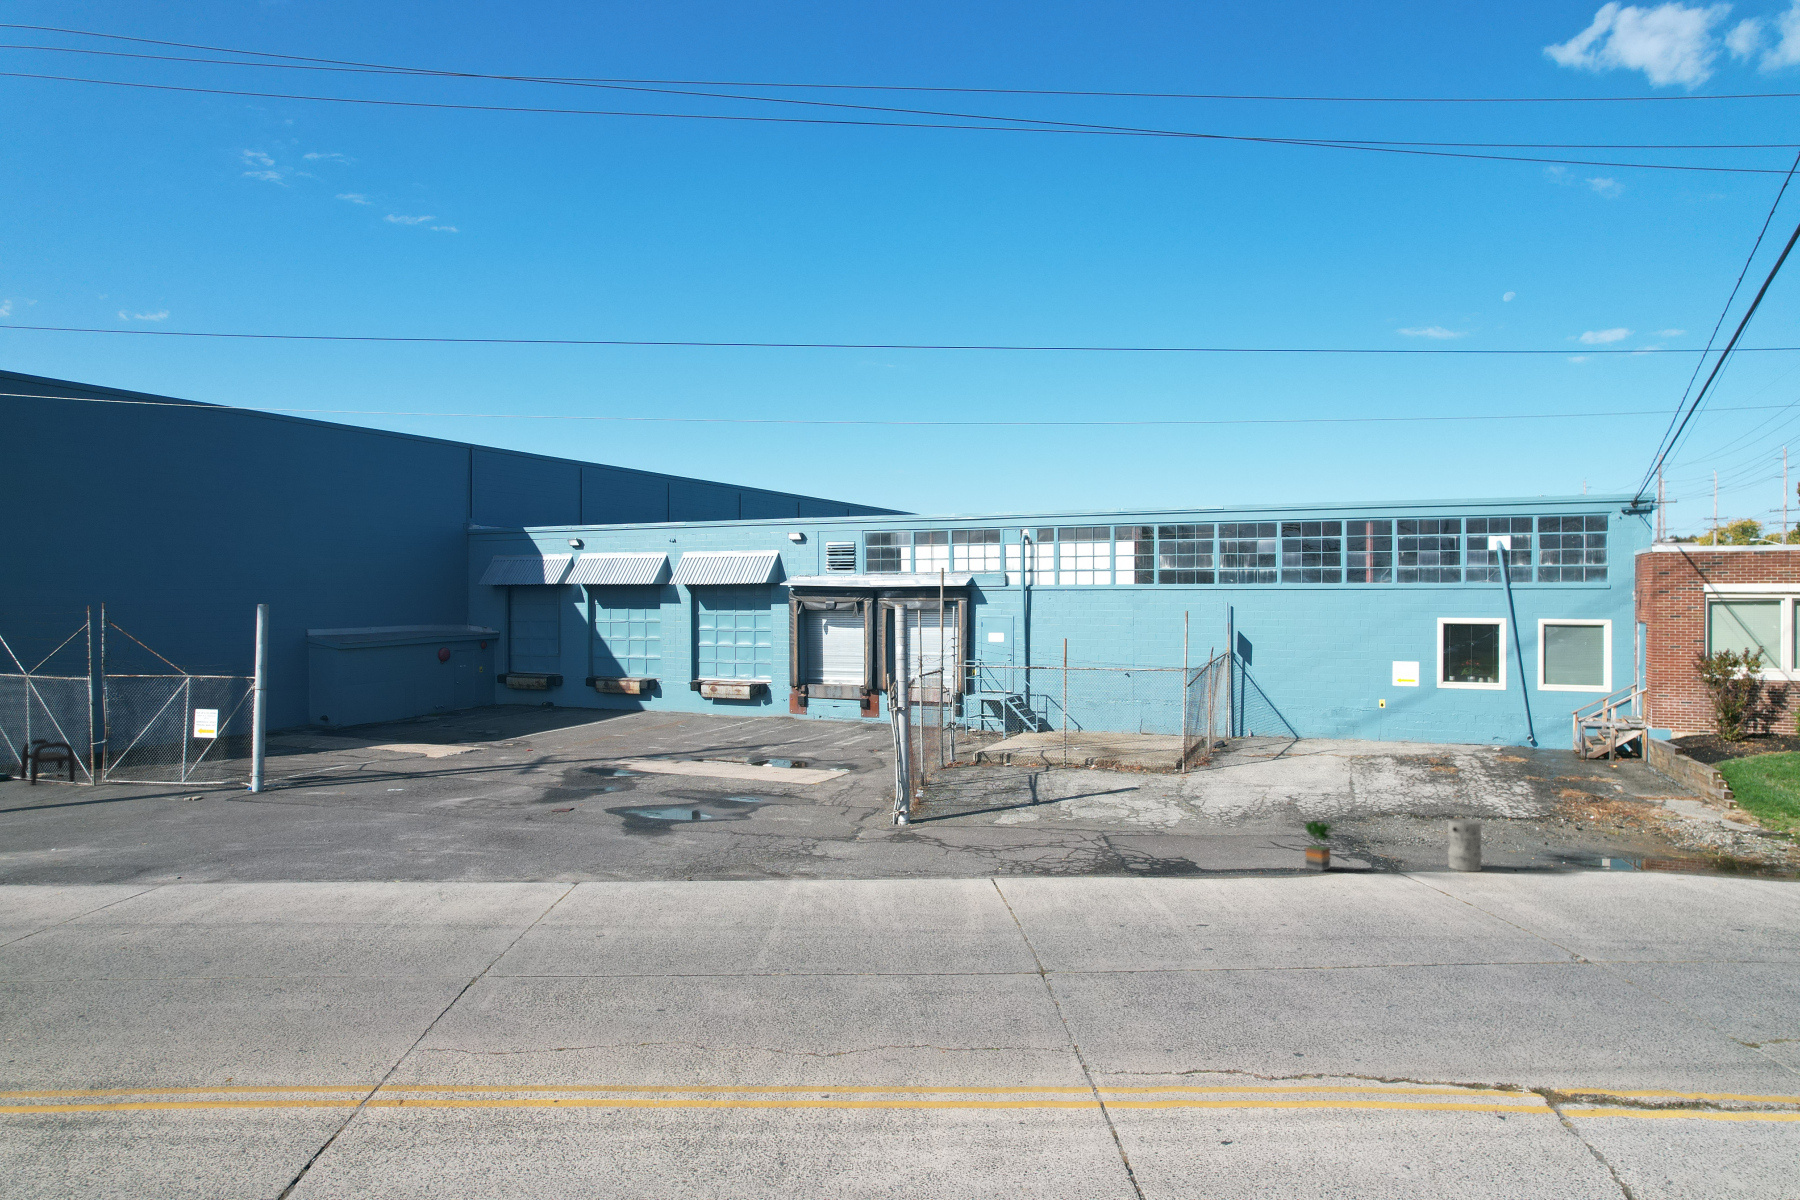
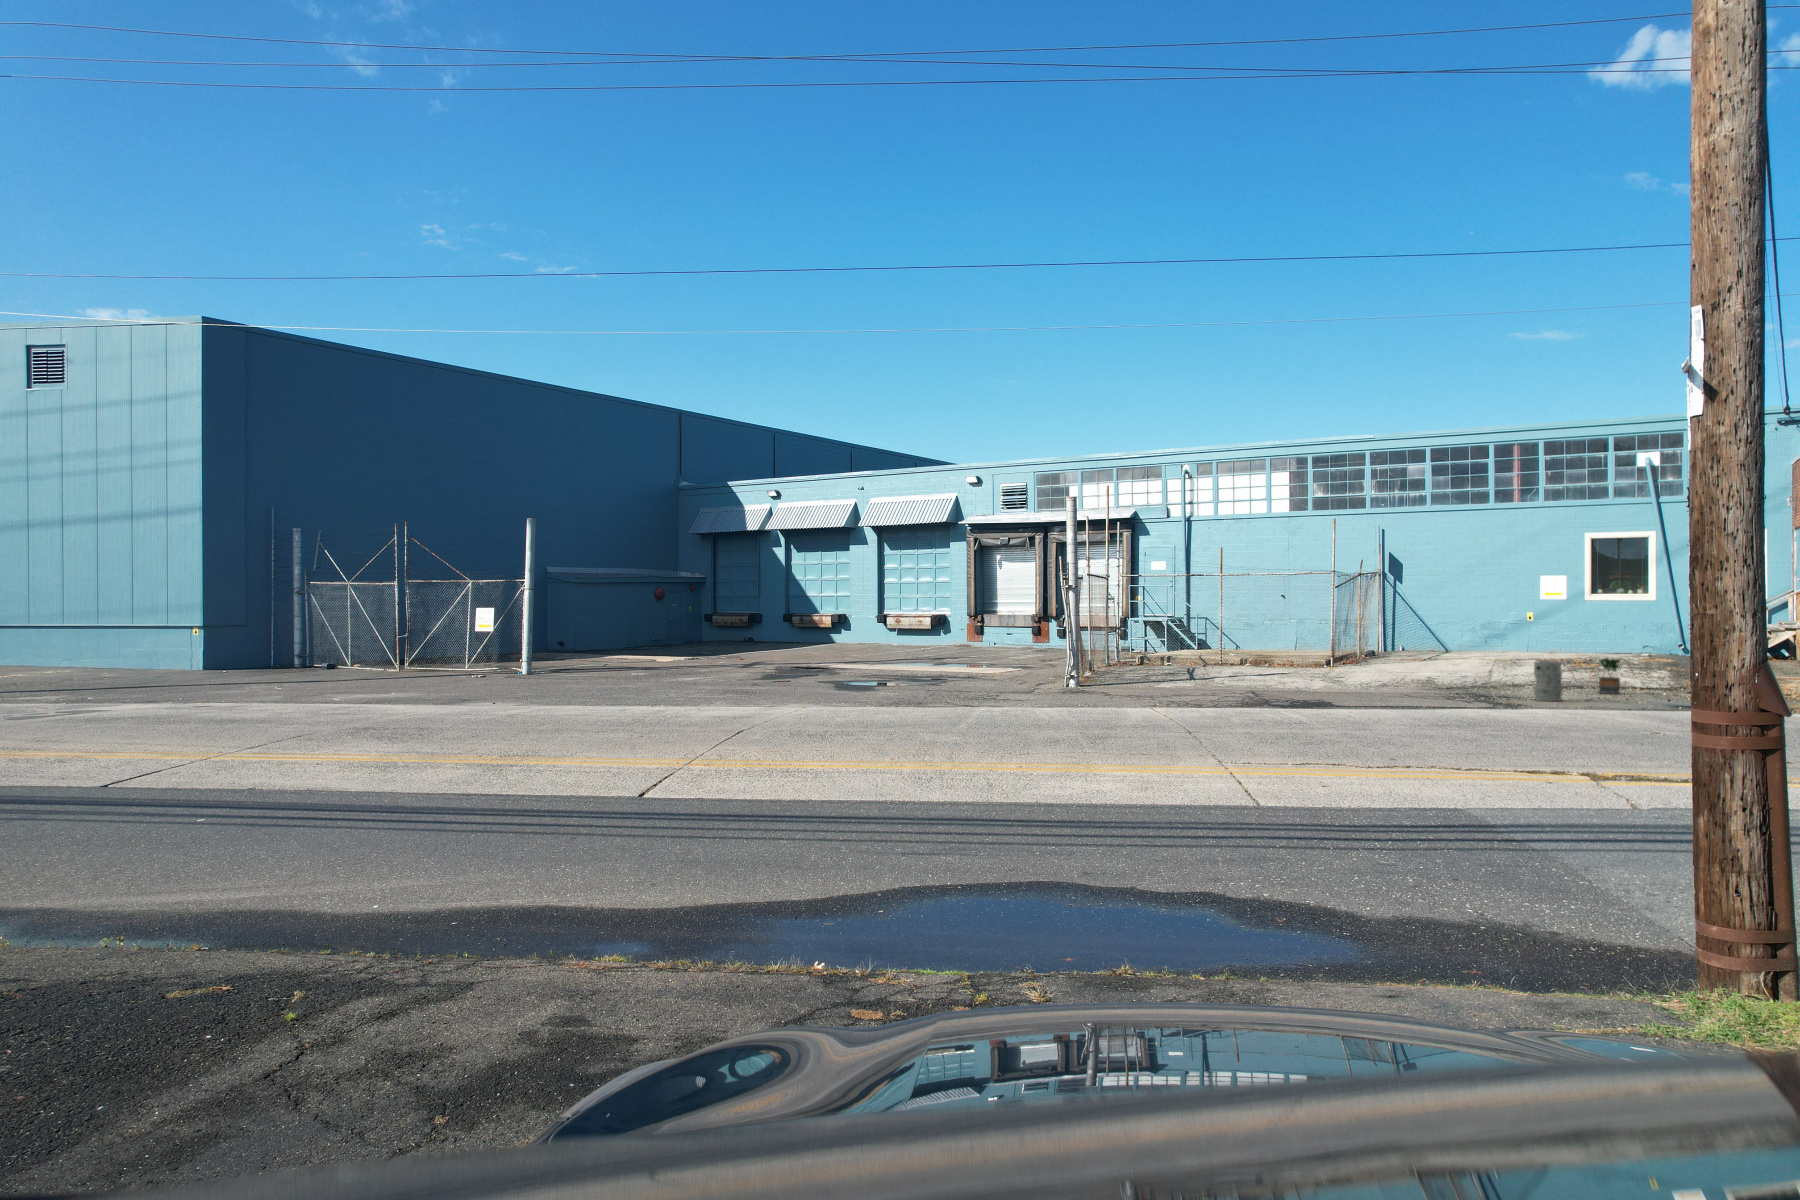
bench: present [20,739,75,785] -> none [376,642,417,675]
potted tree: present [1305,821,1335,871] -> present [1598,658,1624,694]

